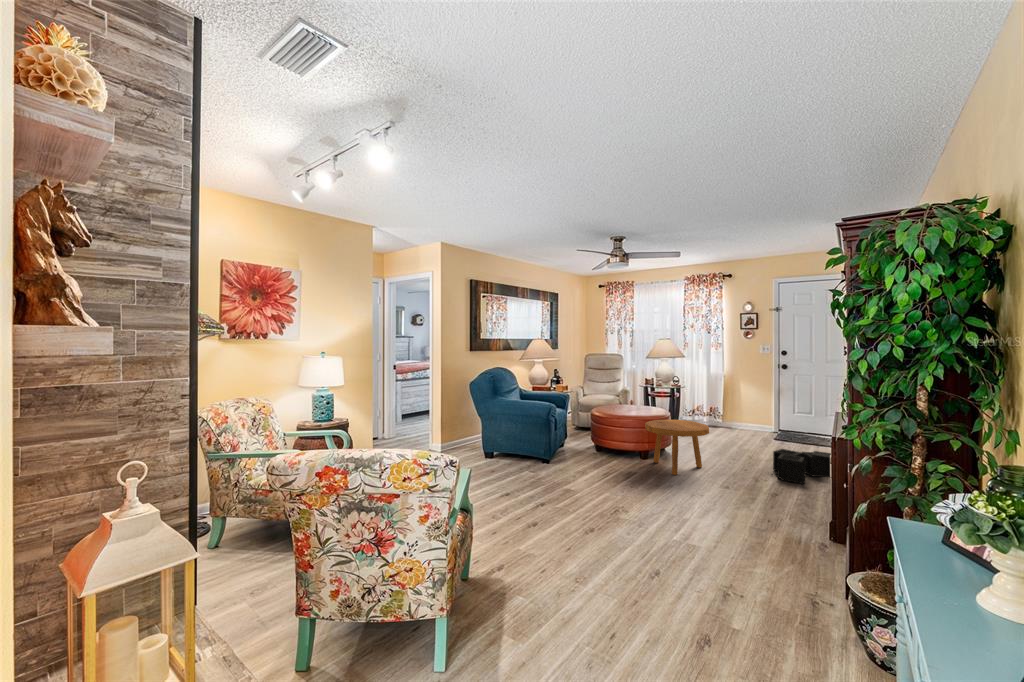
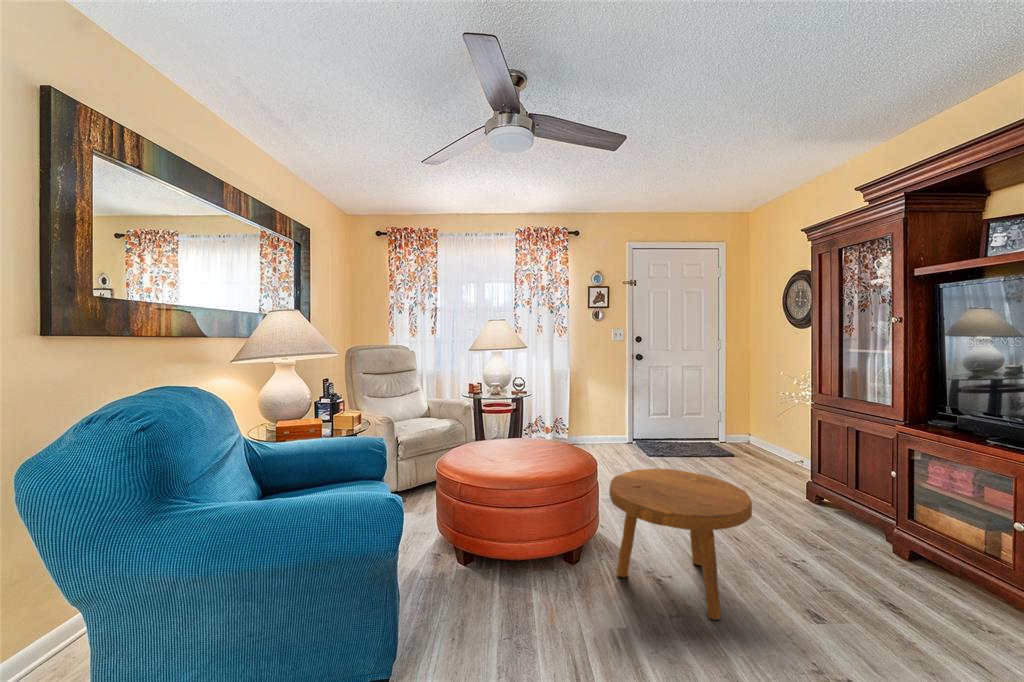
storage bin: present [773,449,832,484] -> none [769,485,876,561]

